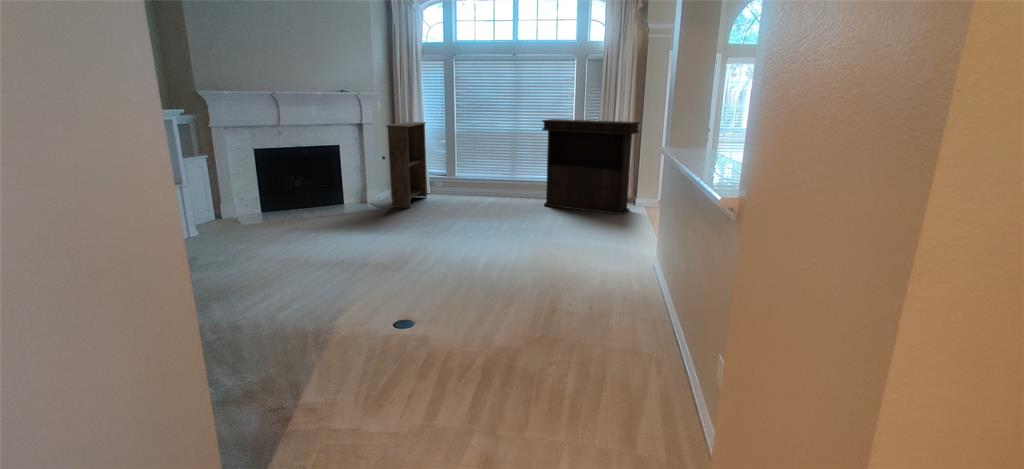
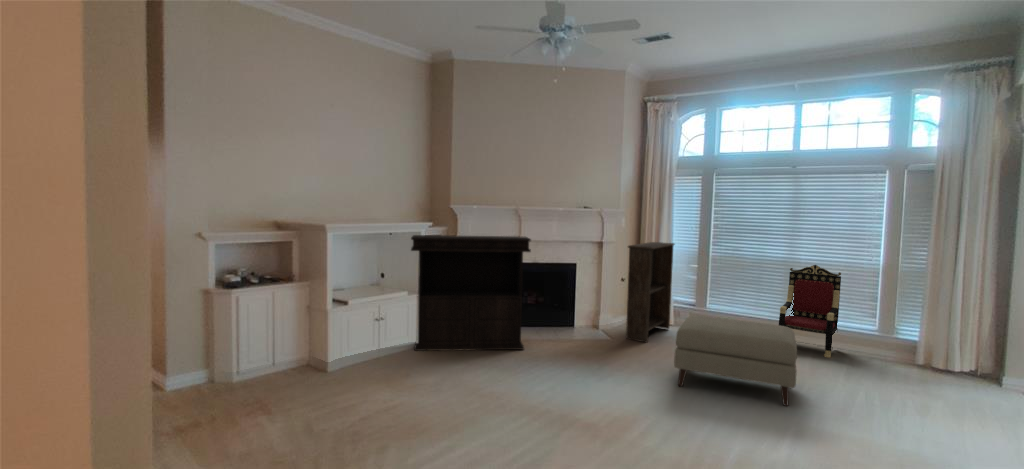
console table: present [542,119,639,215] -> present [411,235,531,351]
armchair: none [508,134,548,202] -> present [779,265,841,358]
ottoman: none [433,178,516,232] -> present [674,316,797,406]

